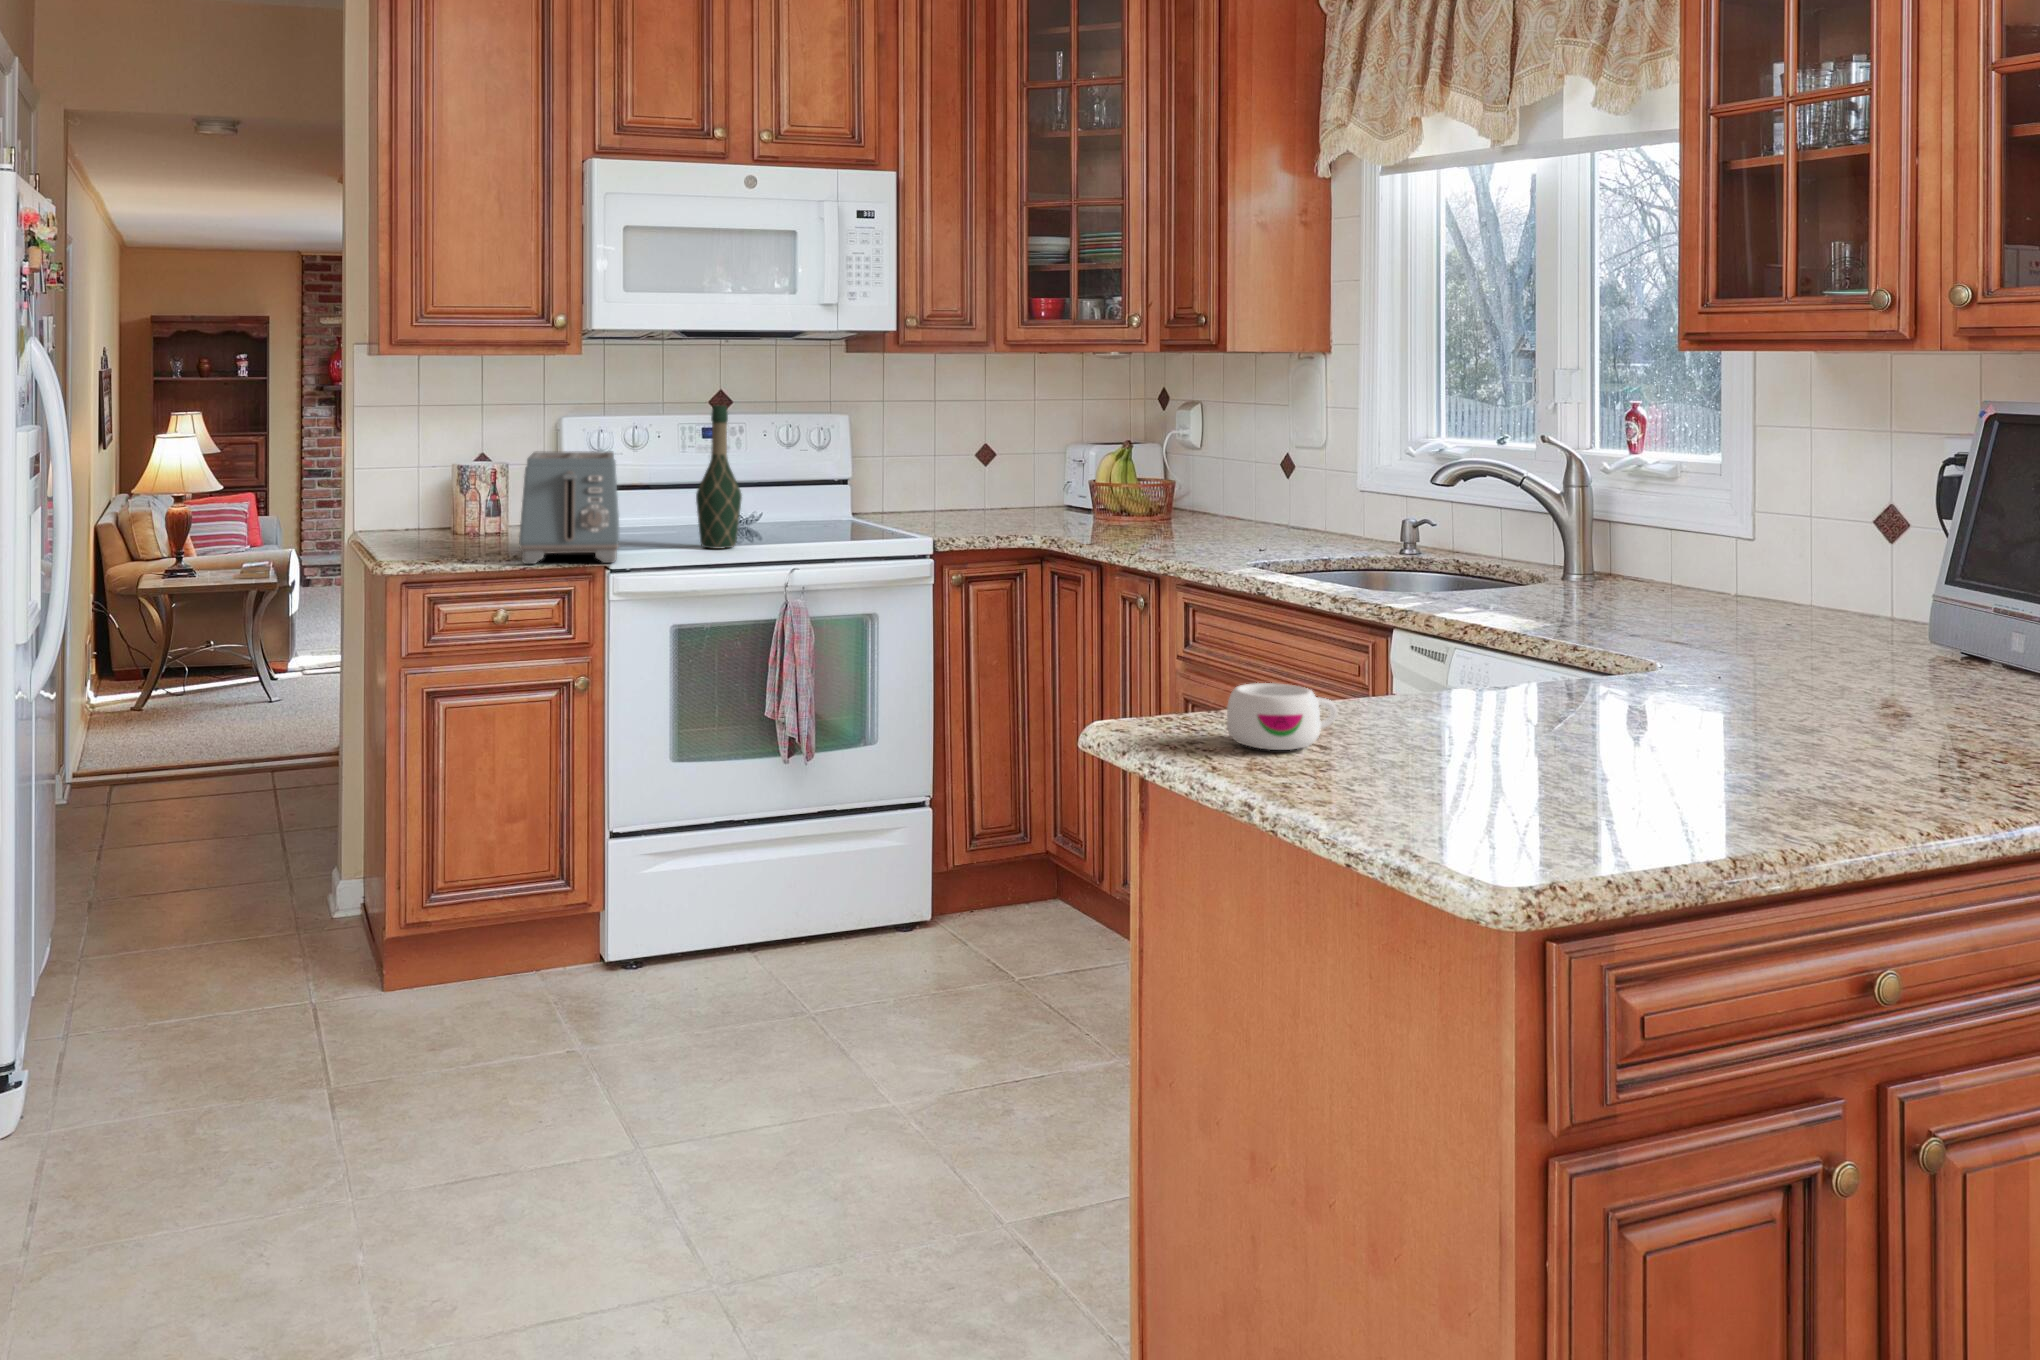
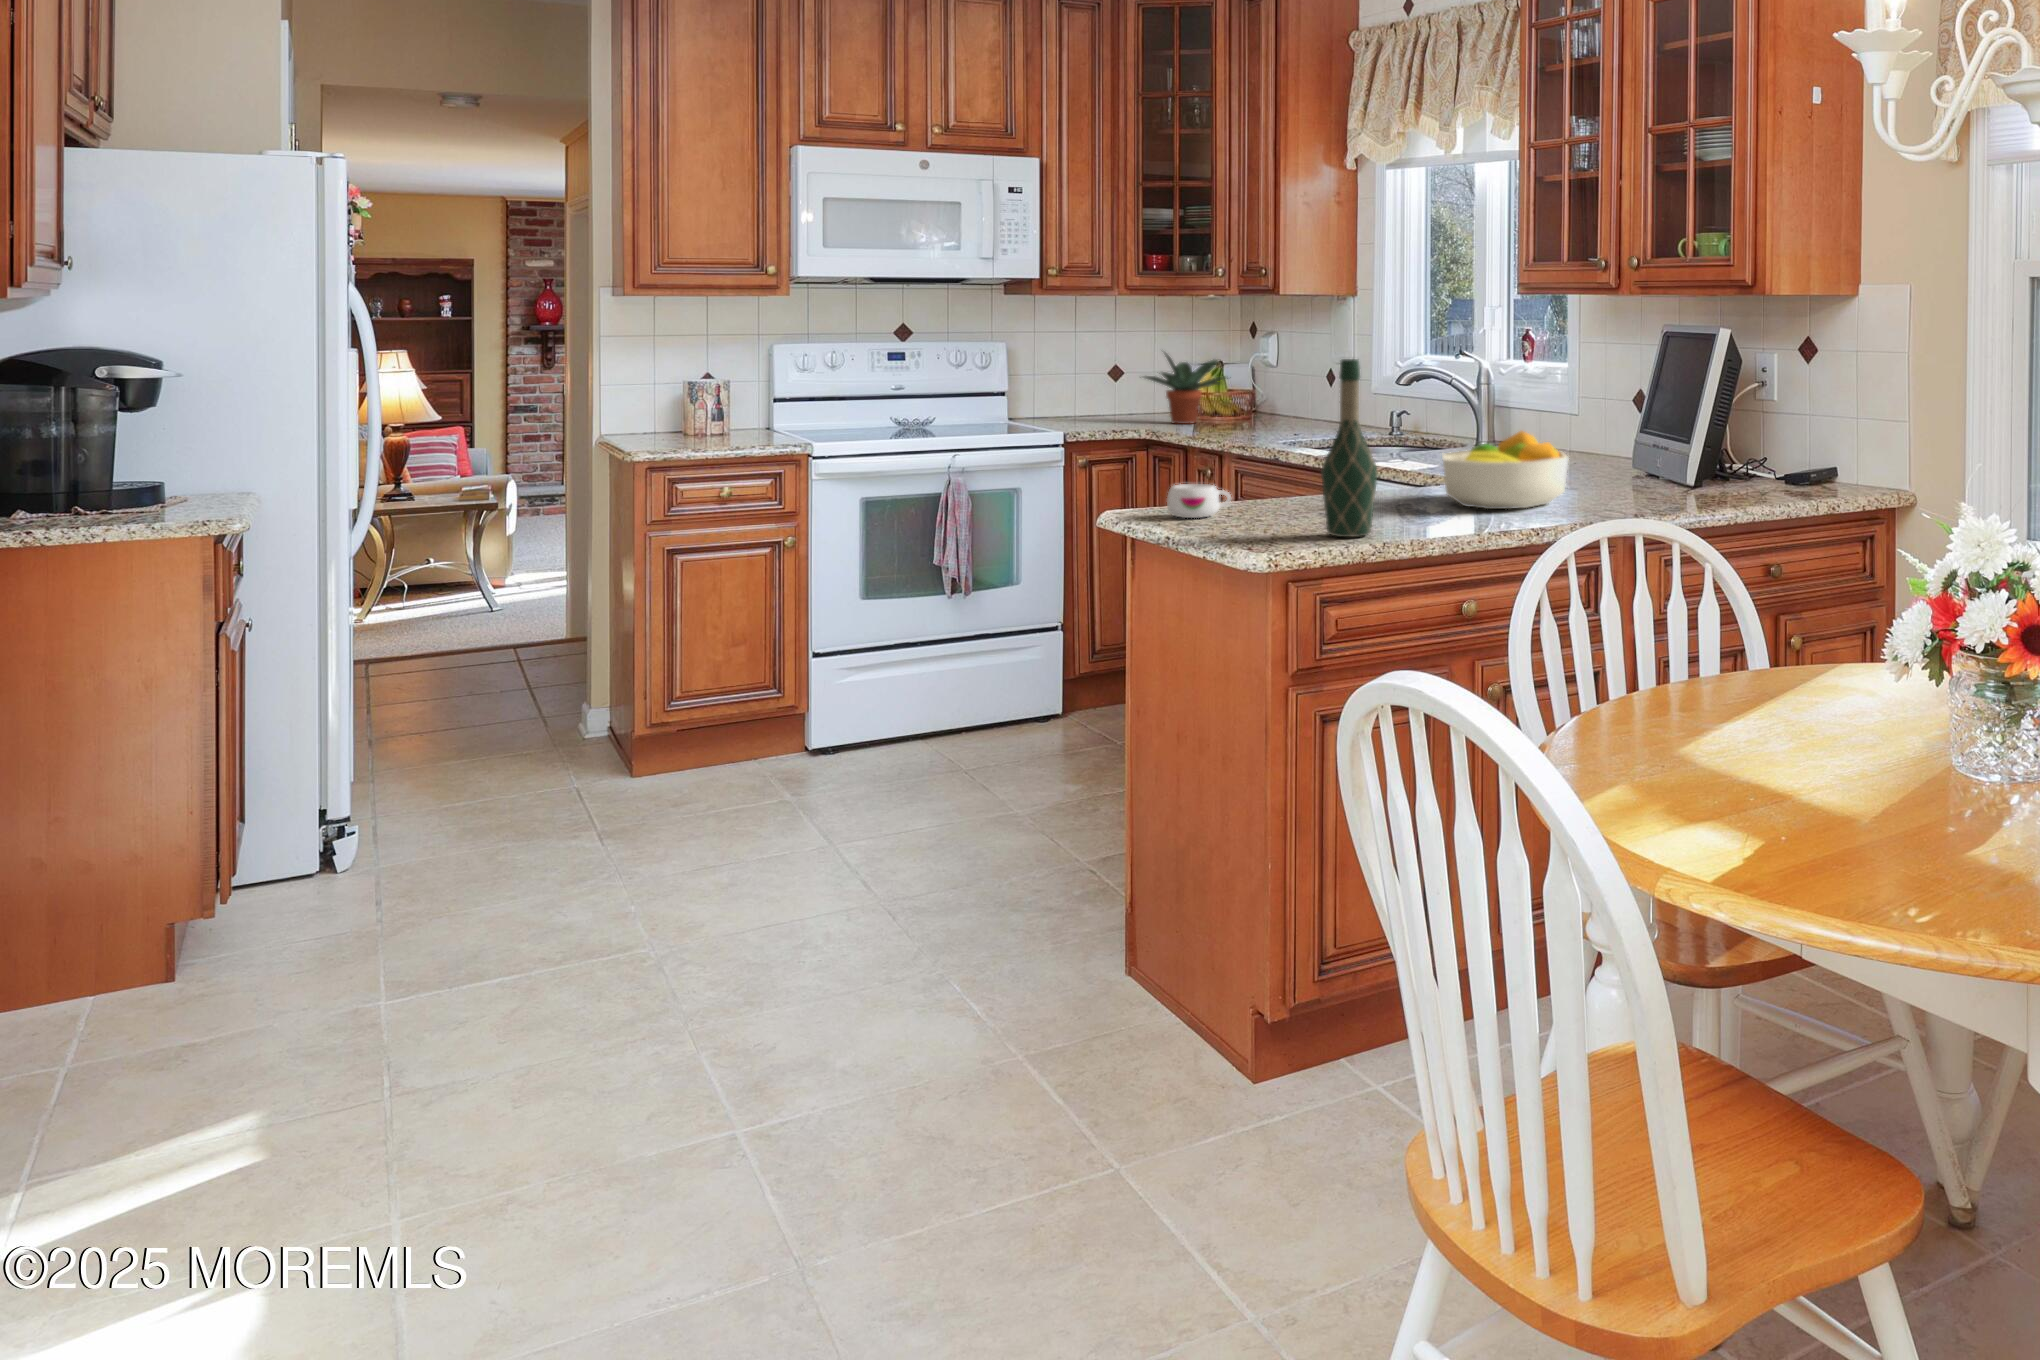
wine bottle: present [696,405,742,549] -> present [1321,359,1377,537]
potted plant: none [1019,423,1145,524] -> present [1145,353,1228,424]
toaster: present [519,451,619,564] -> none [736,371,816,452]
fruit bowl: none [1687,590,1957,748] -> present [1442,431,1568,509]

